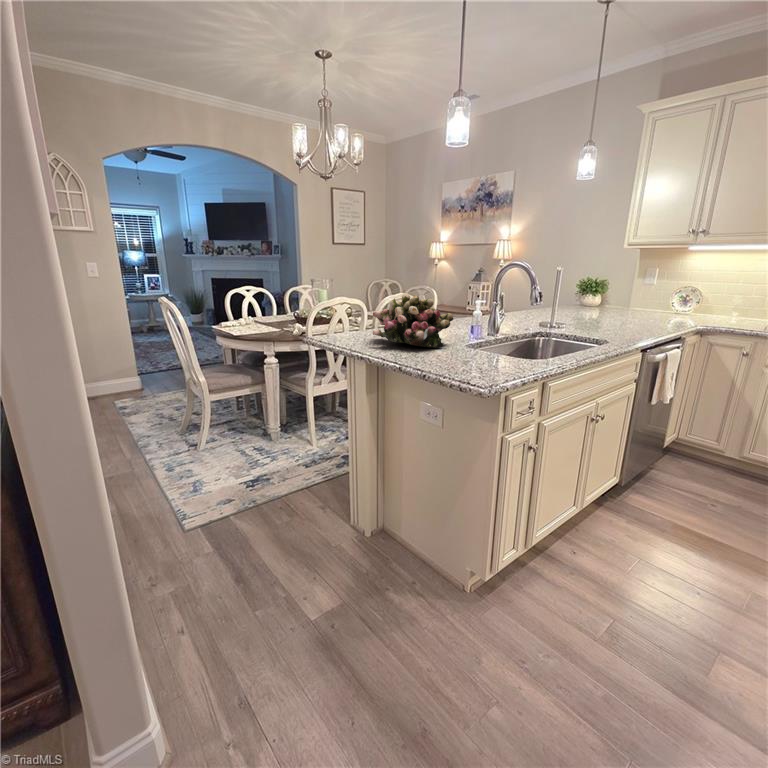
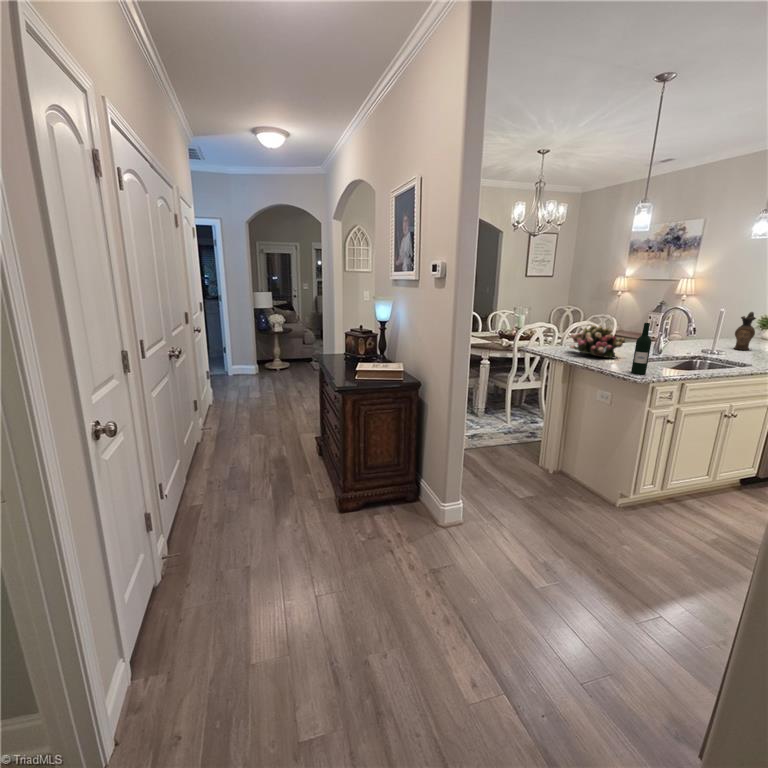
ceramic pitcher: none [569,272,591,321] -> present [734,312,756,350]
wine bottle: none [470,283,498,377] -> present [631,323,651,374]

